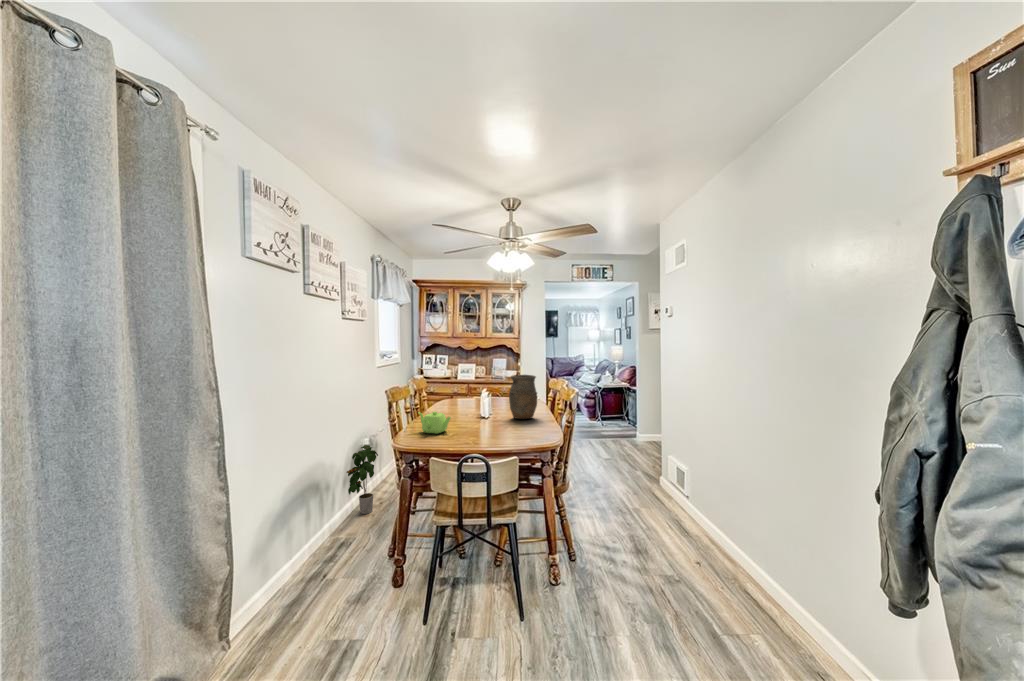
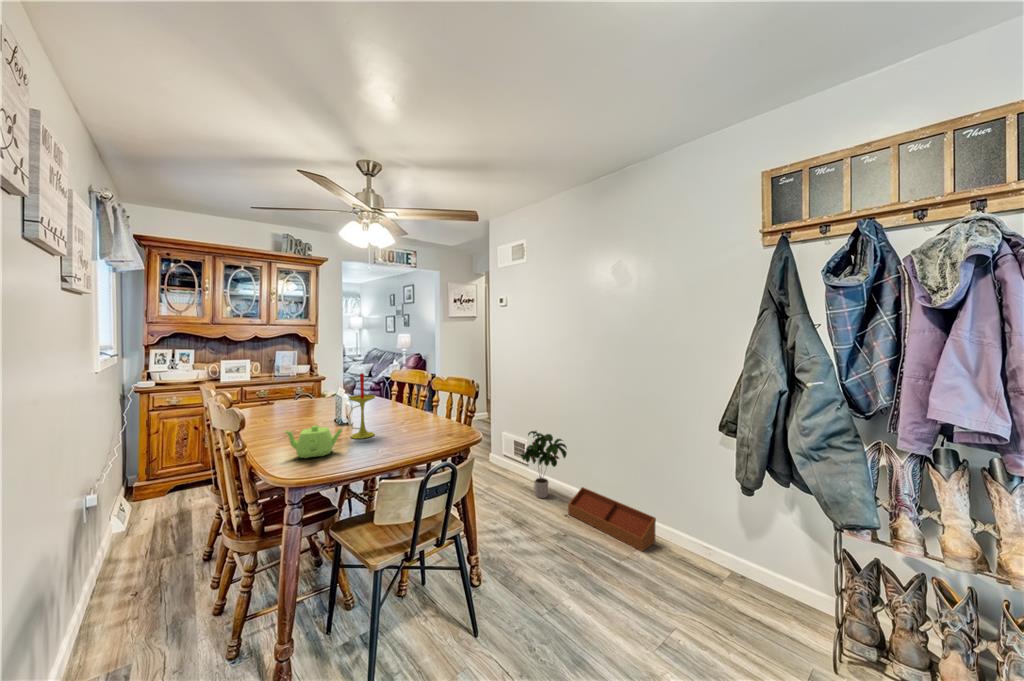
vase: present [509,375,537,419] -> none [384,367,418,420]
candle: none [464,376,487,428] -> present [349,373,375,439]
potted plant: present [347,445,378,514] -> present [521,431,567,498]
storage bin: none [705,539,808,645] -> present [568,487,656,551]

